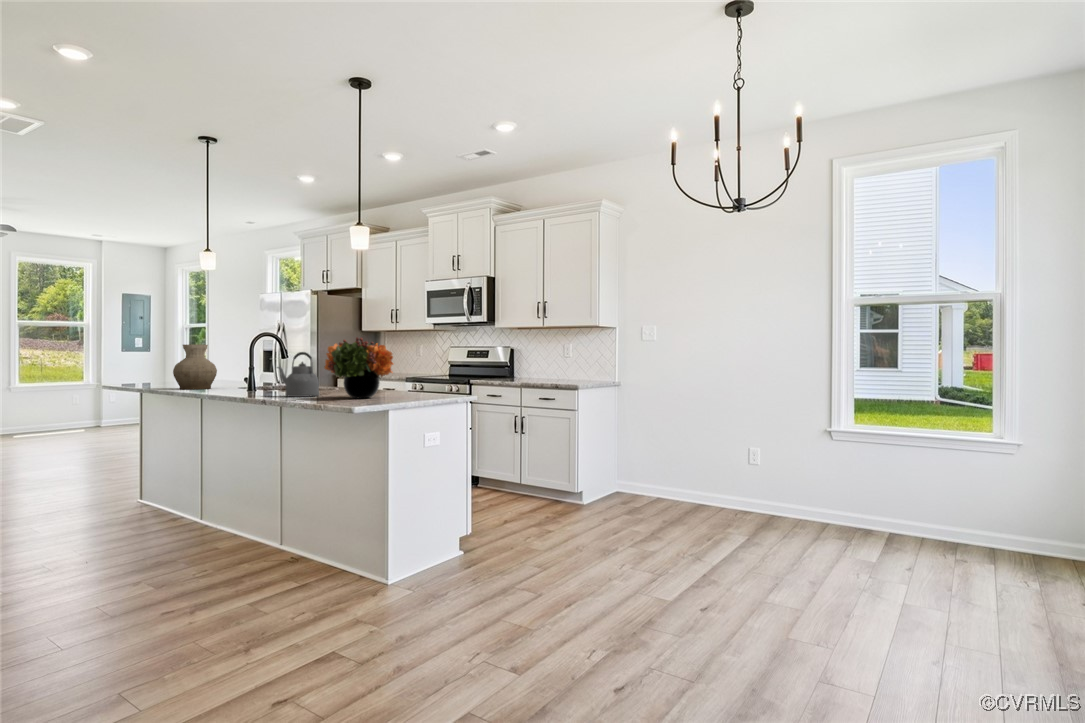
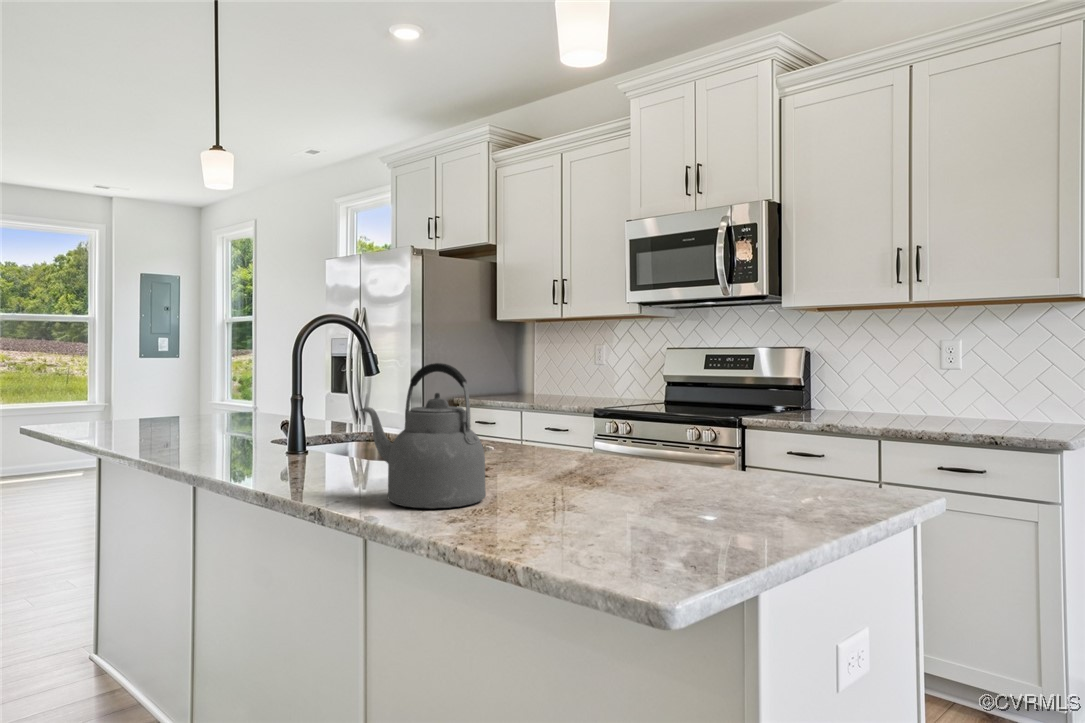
flower arrangement: present [325,337,393,398] -> none [521,312,767,535]
vase: present [173,345,217,390] -> none [137,344,232,445]

